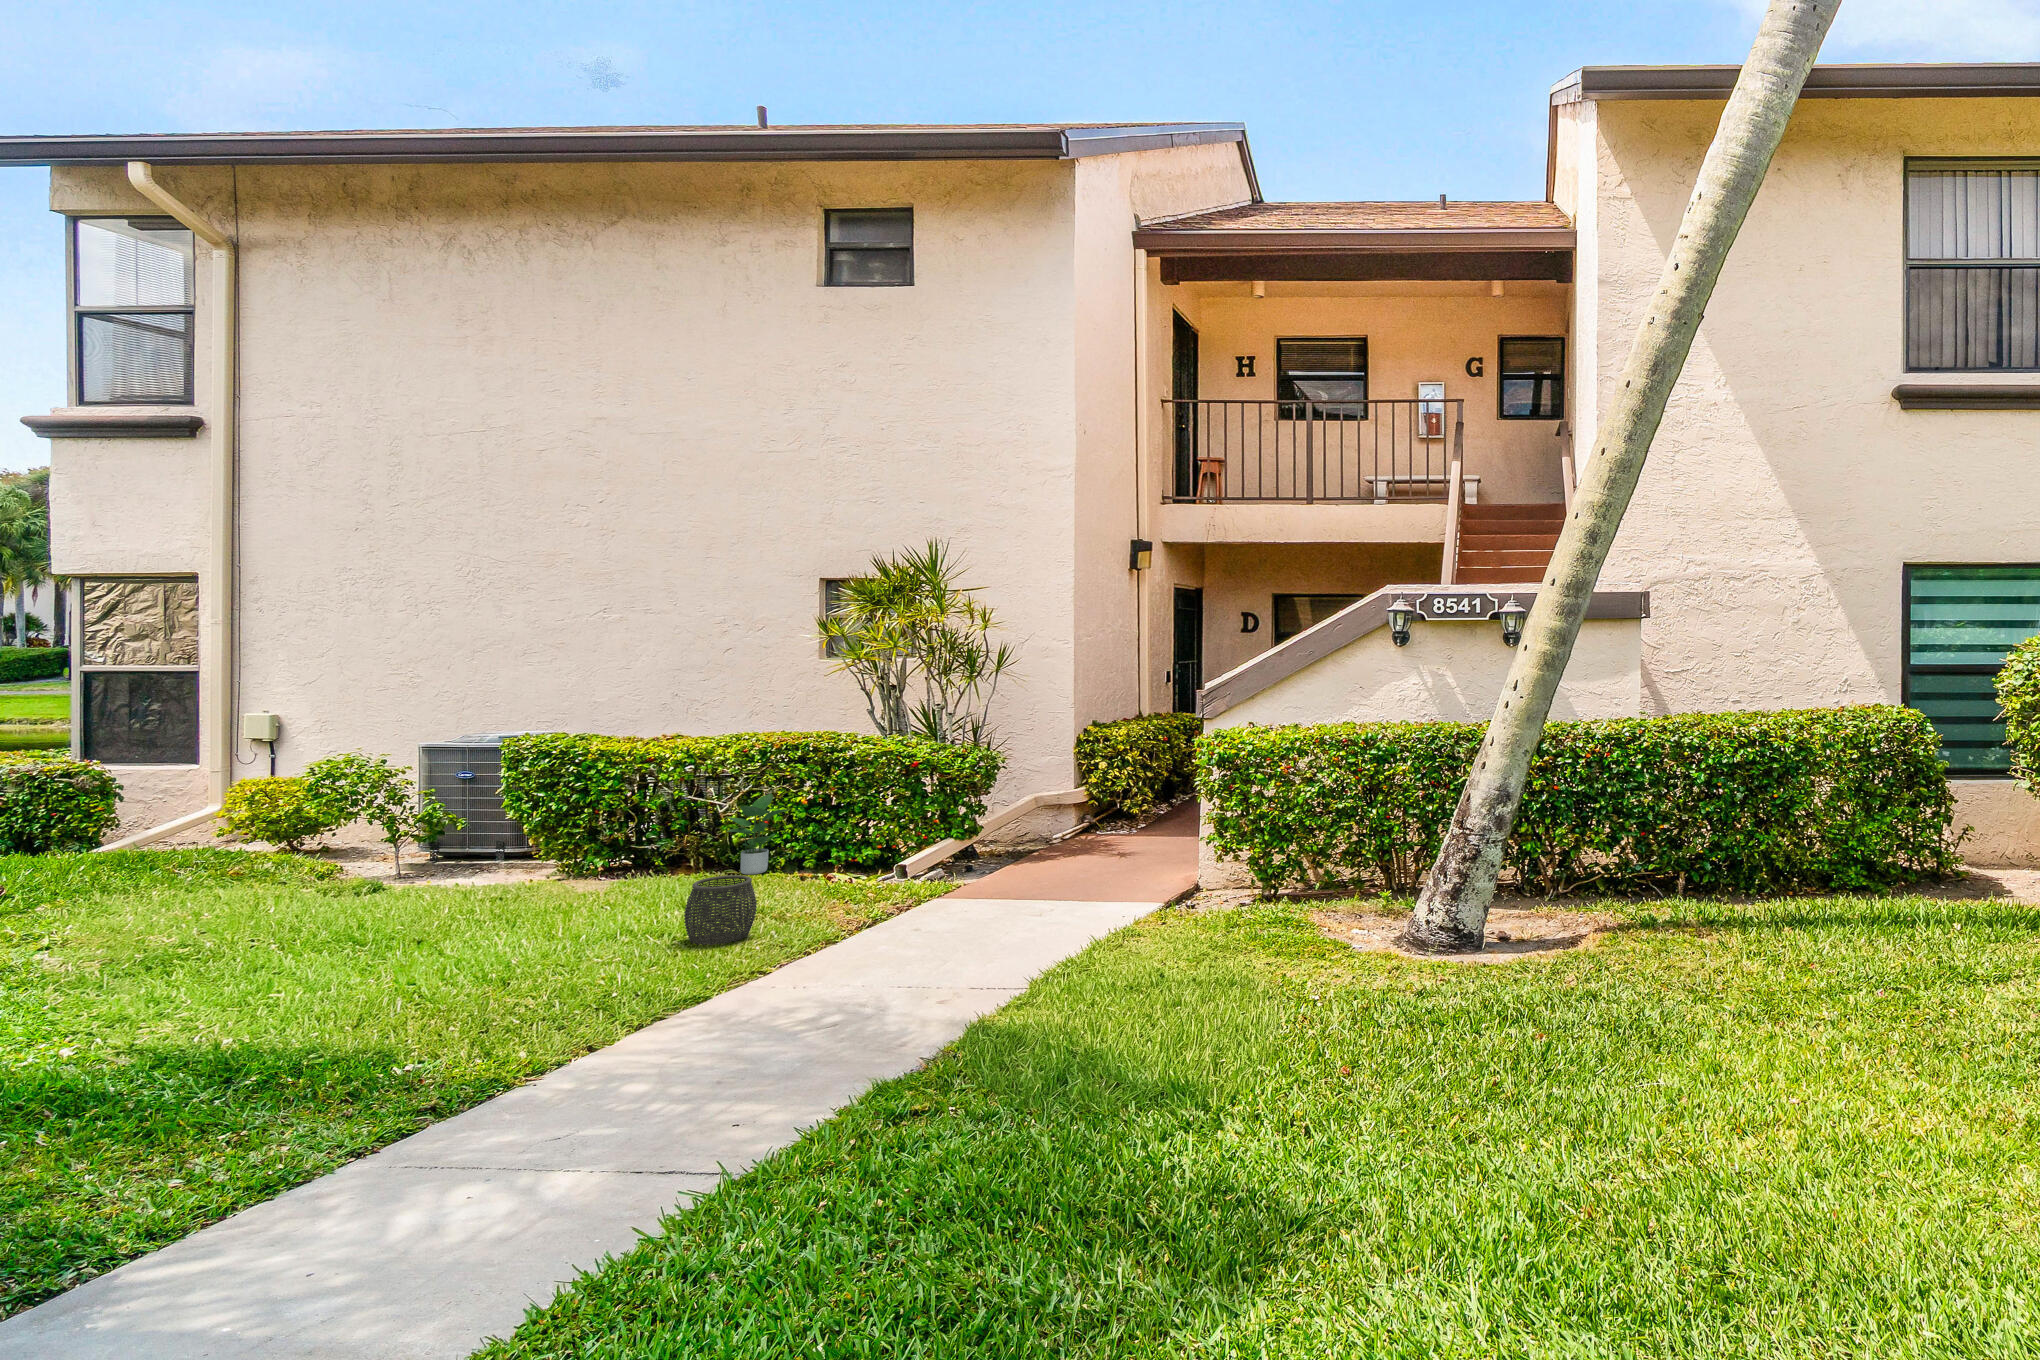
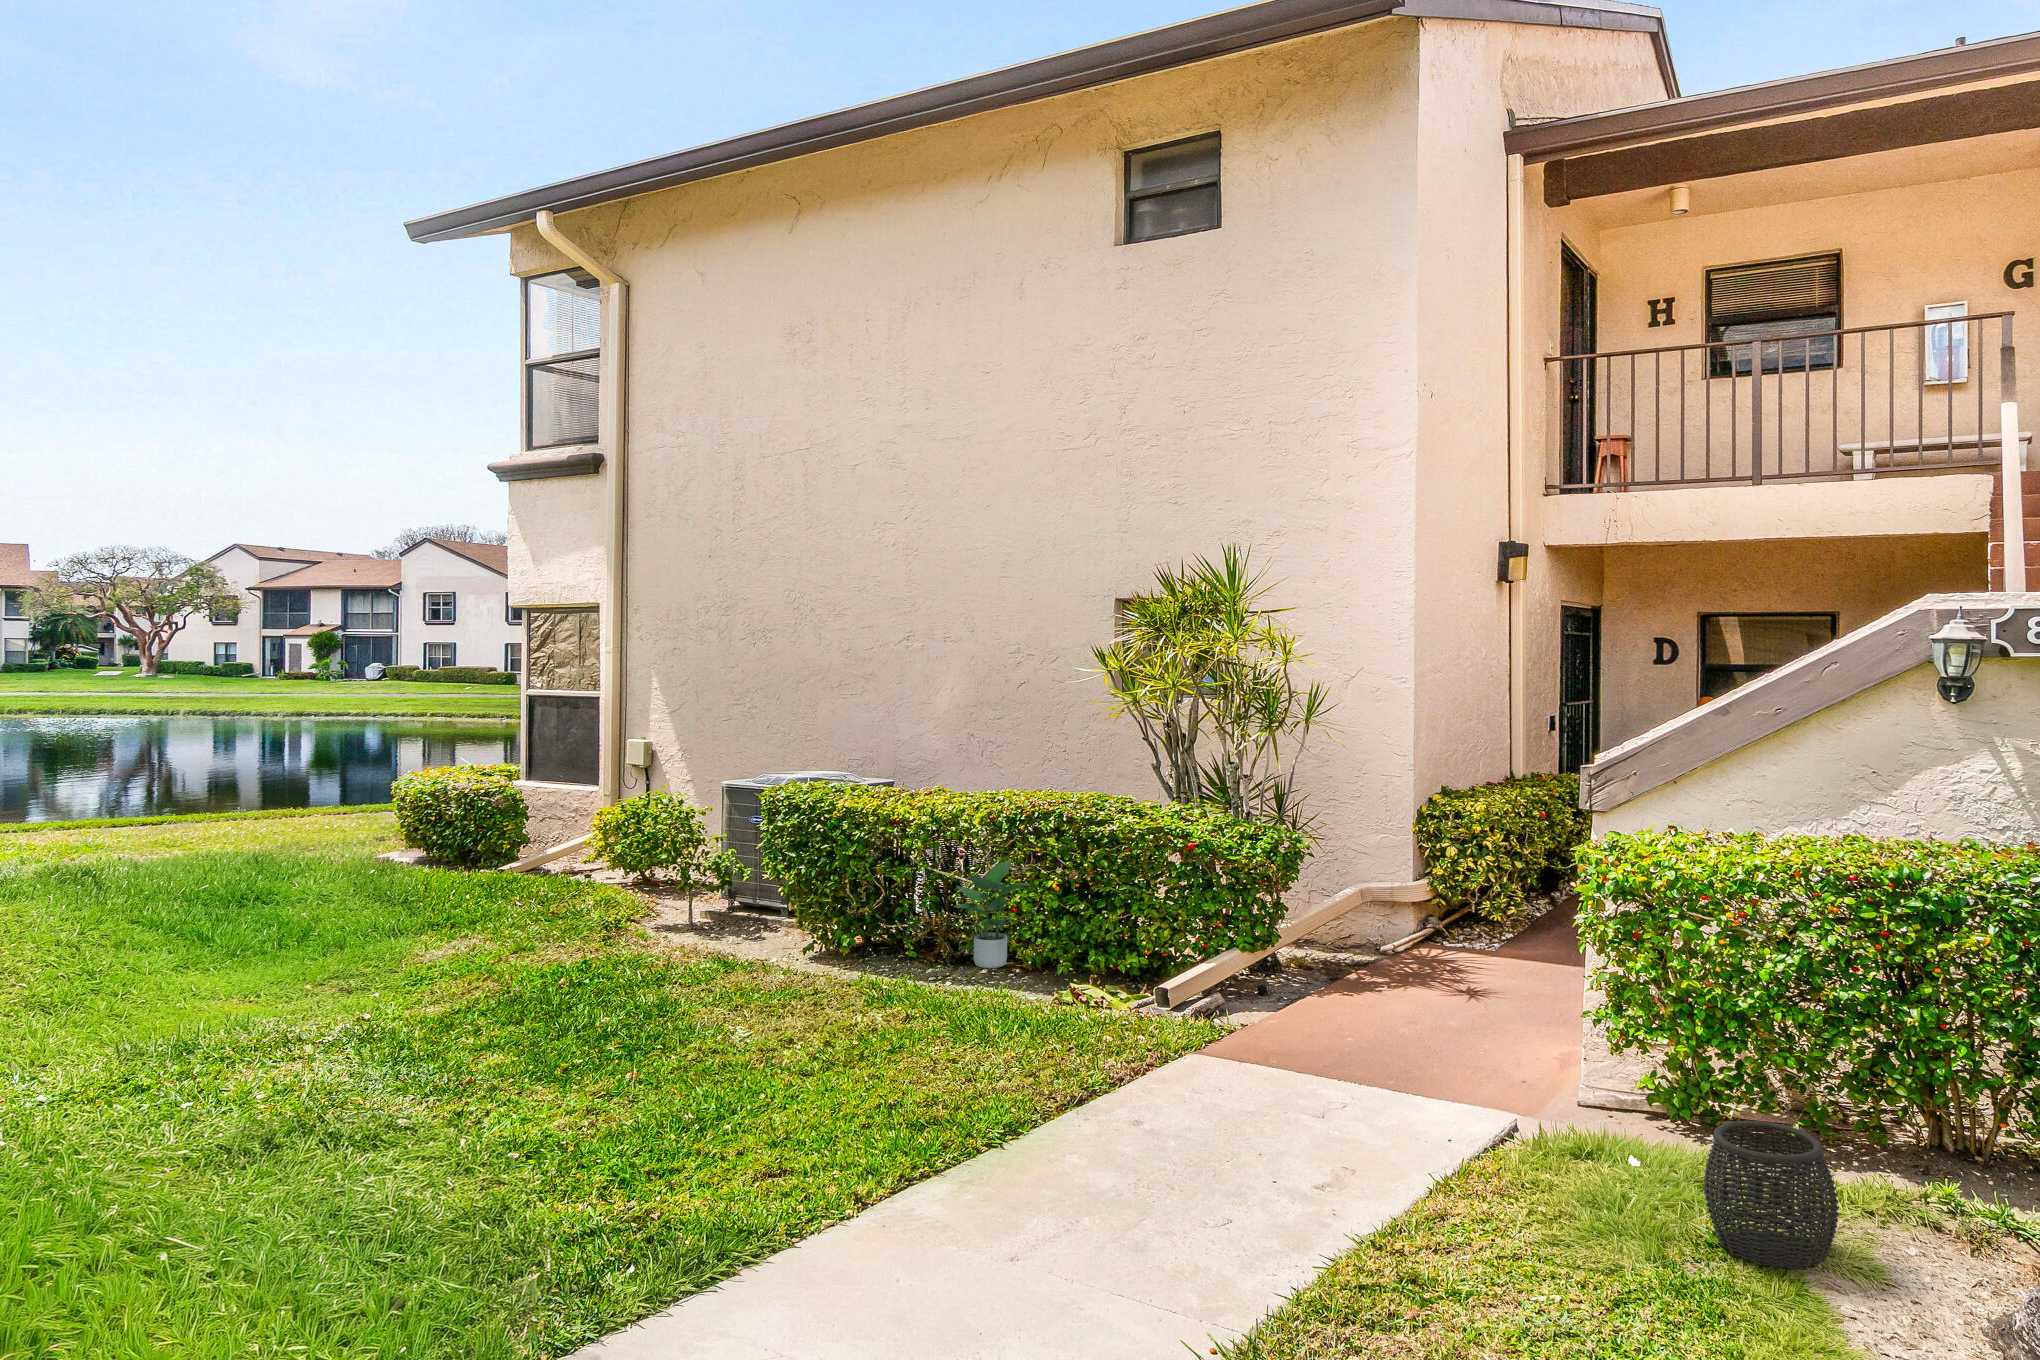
woven basket: present [684,875,757,945] -> present [1704,1121,1839,1270]

